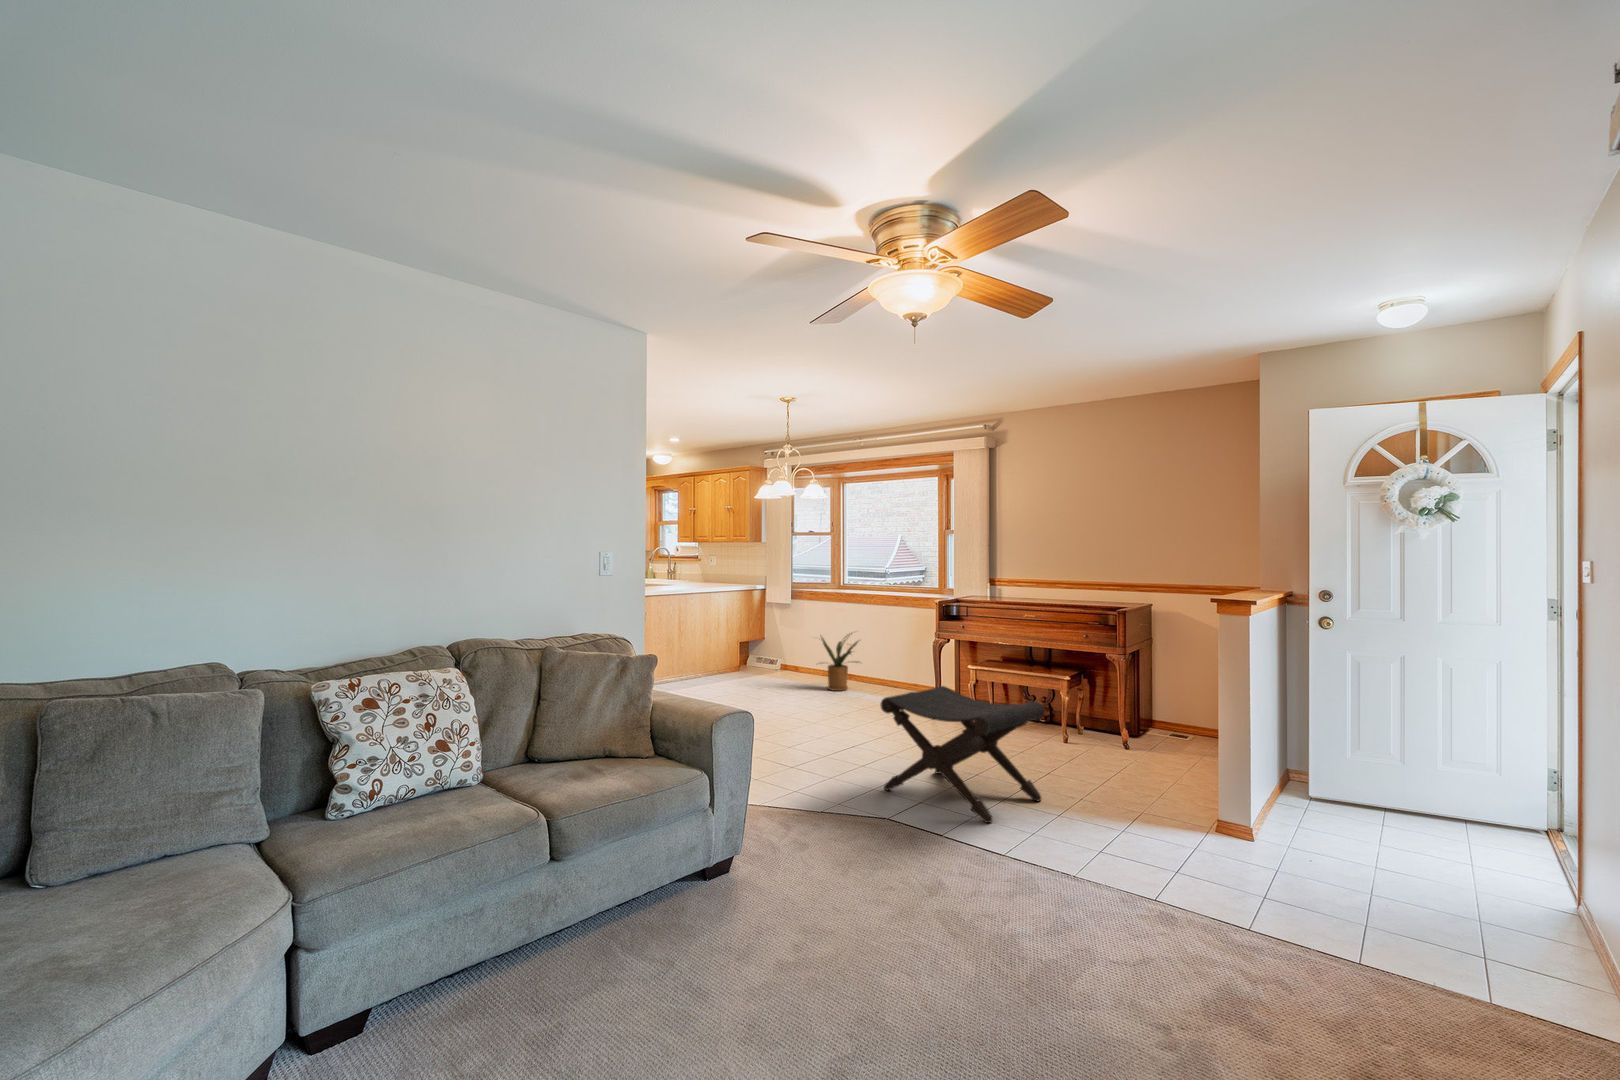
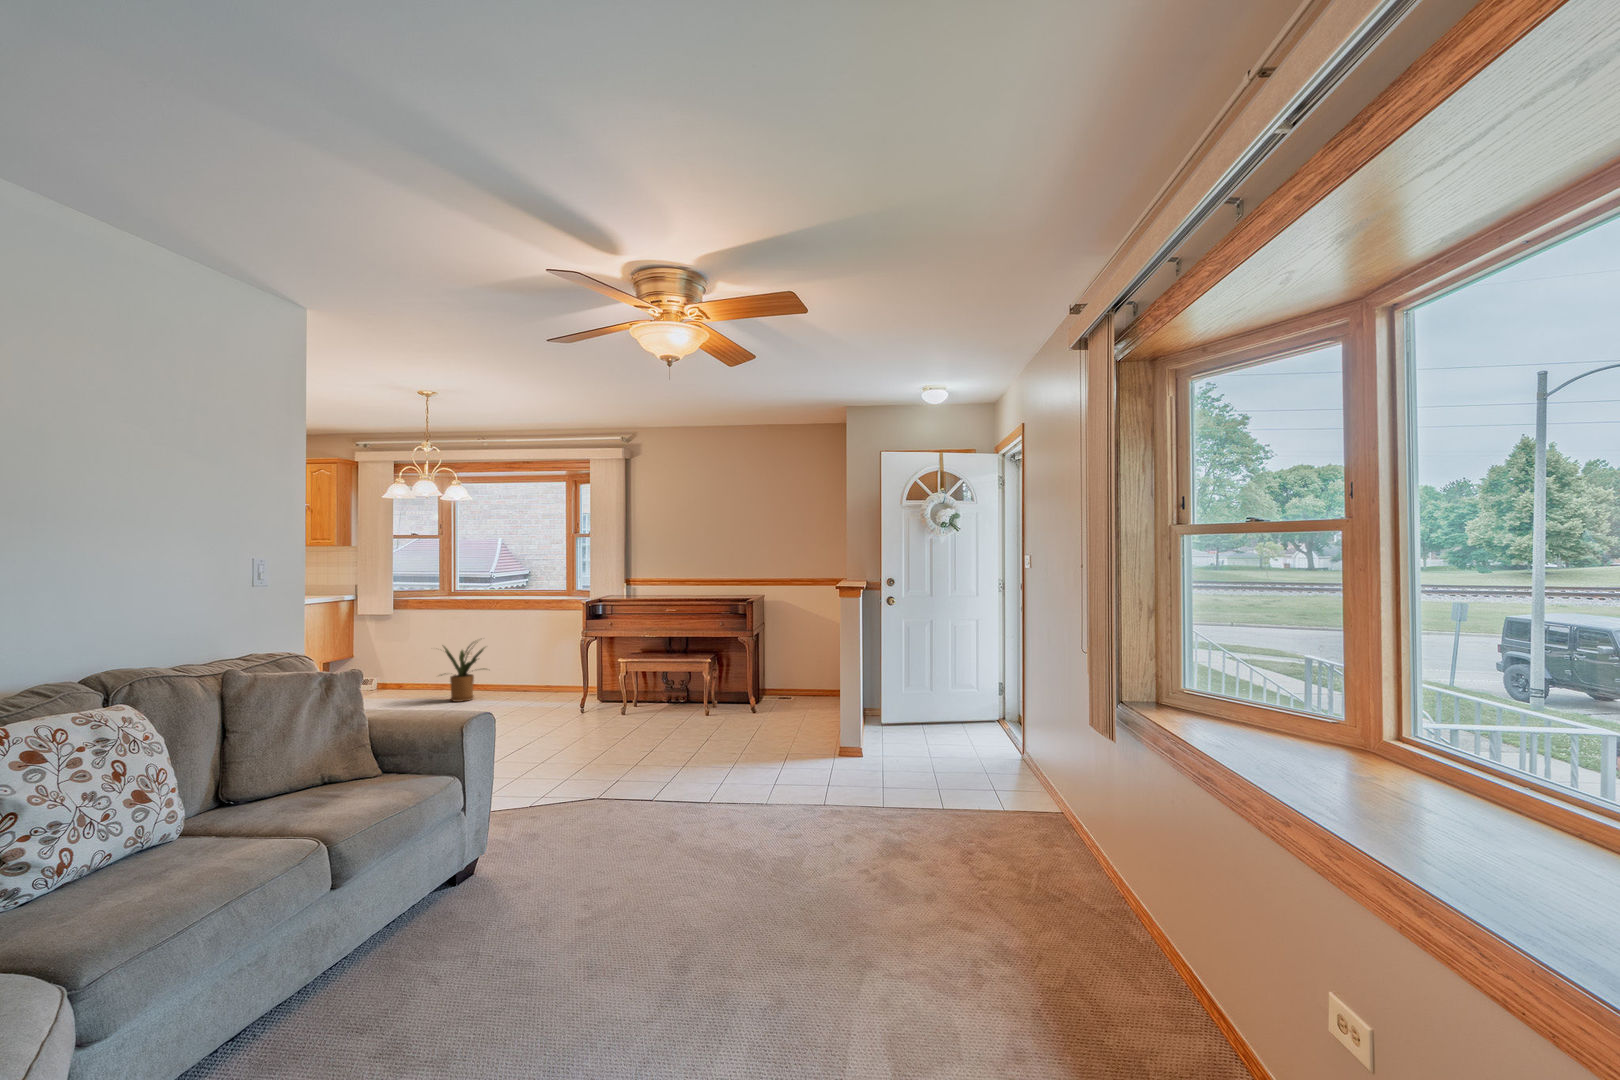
footstool: present [880,686,1045,823] -> none [570,677,713,785]

